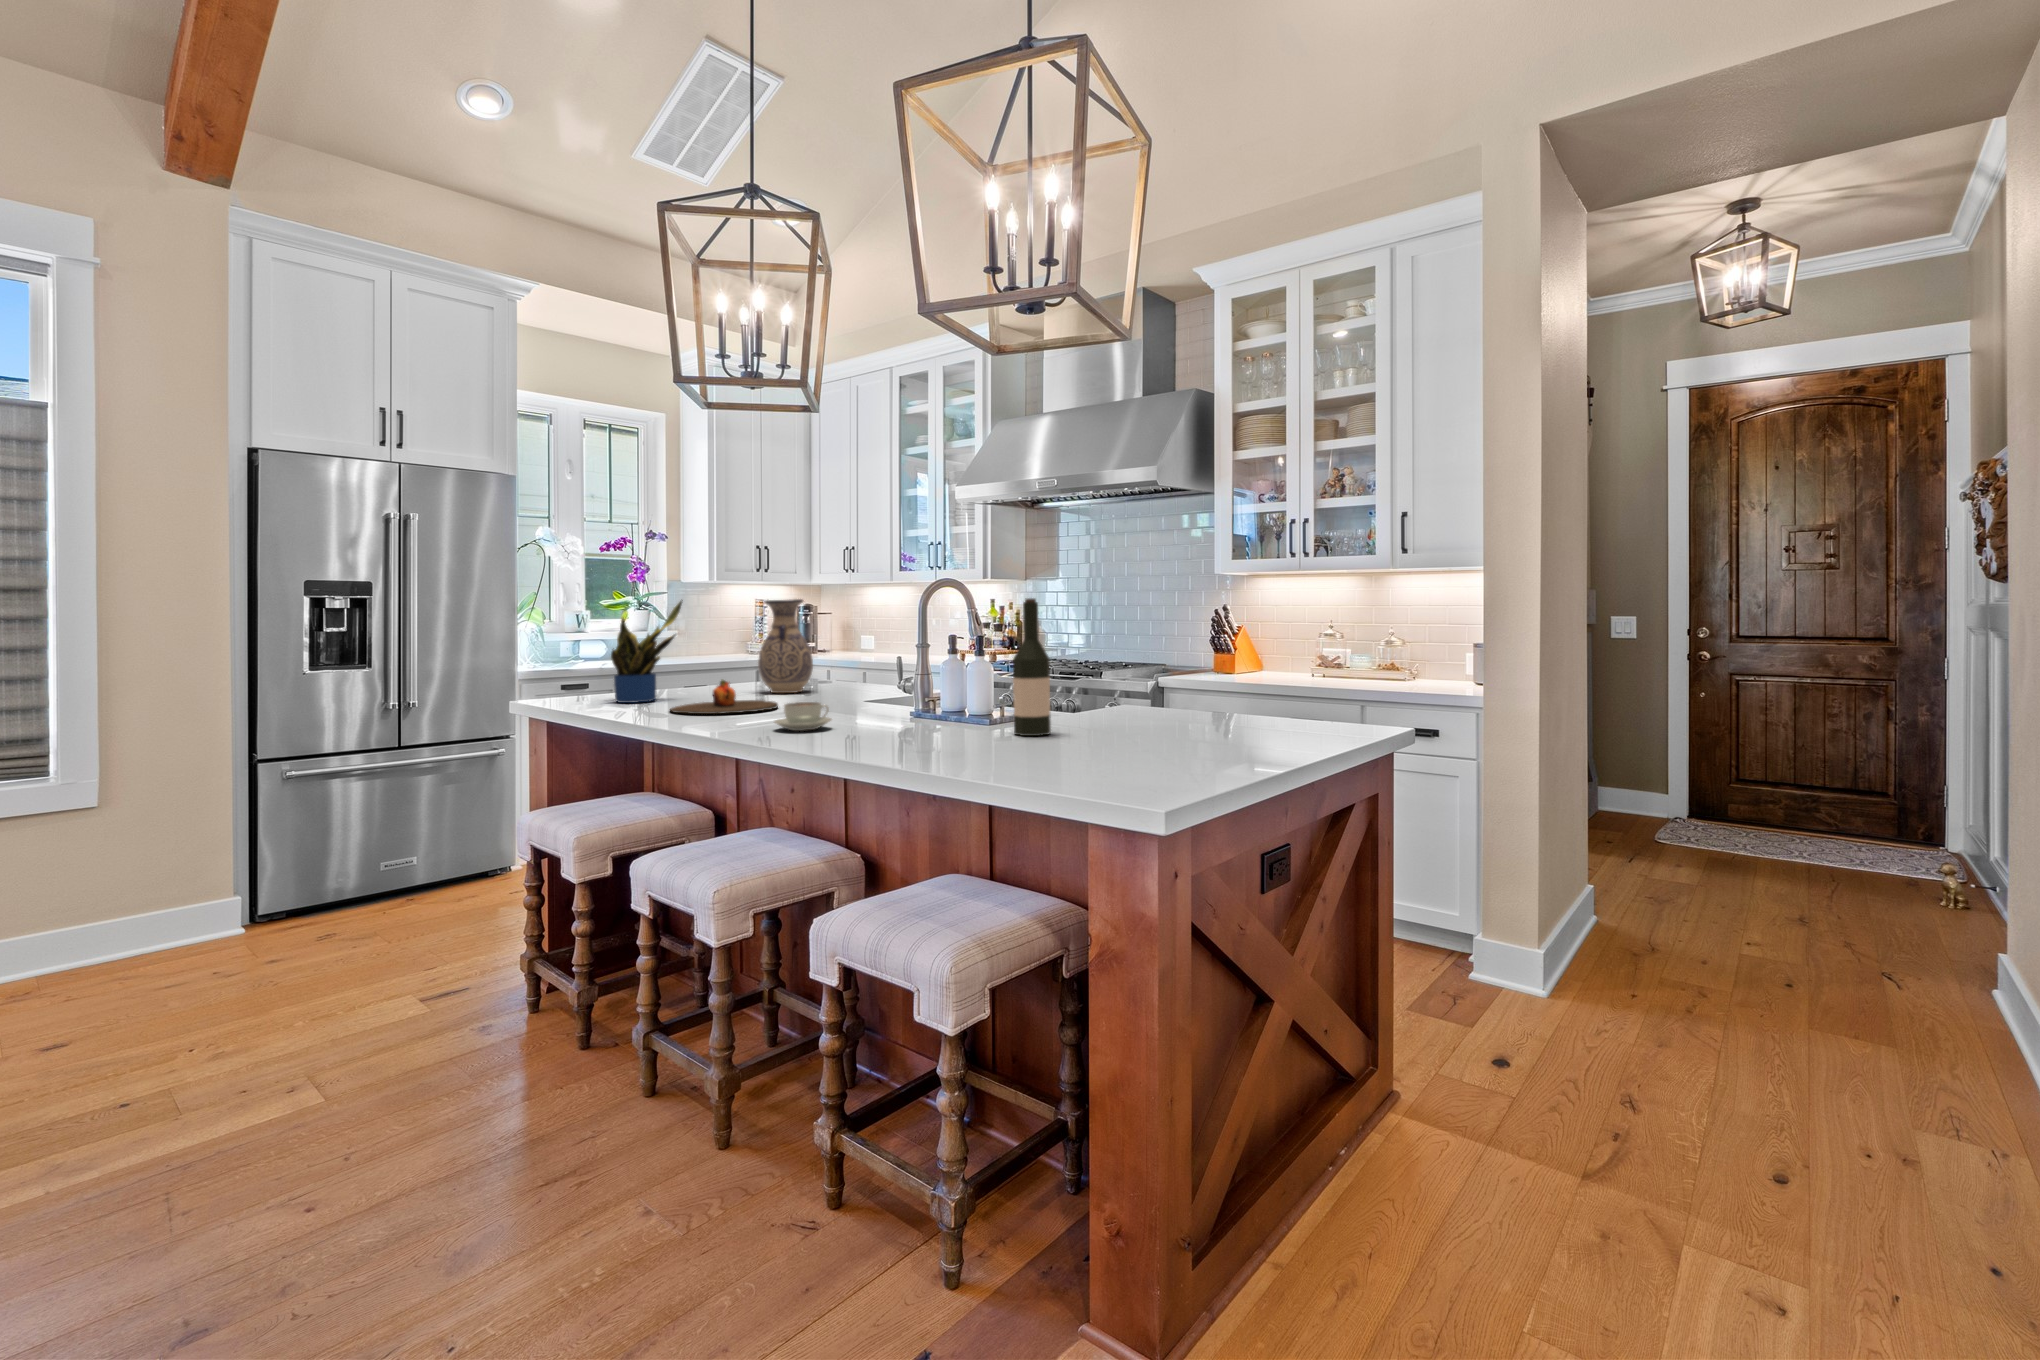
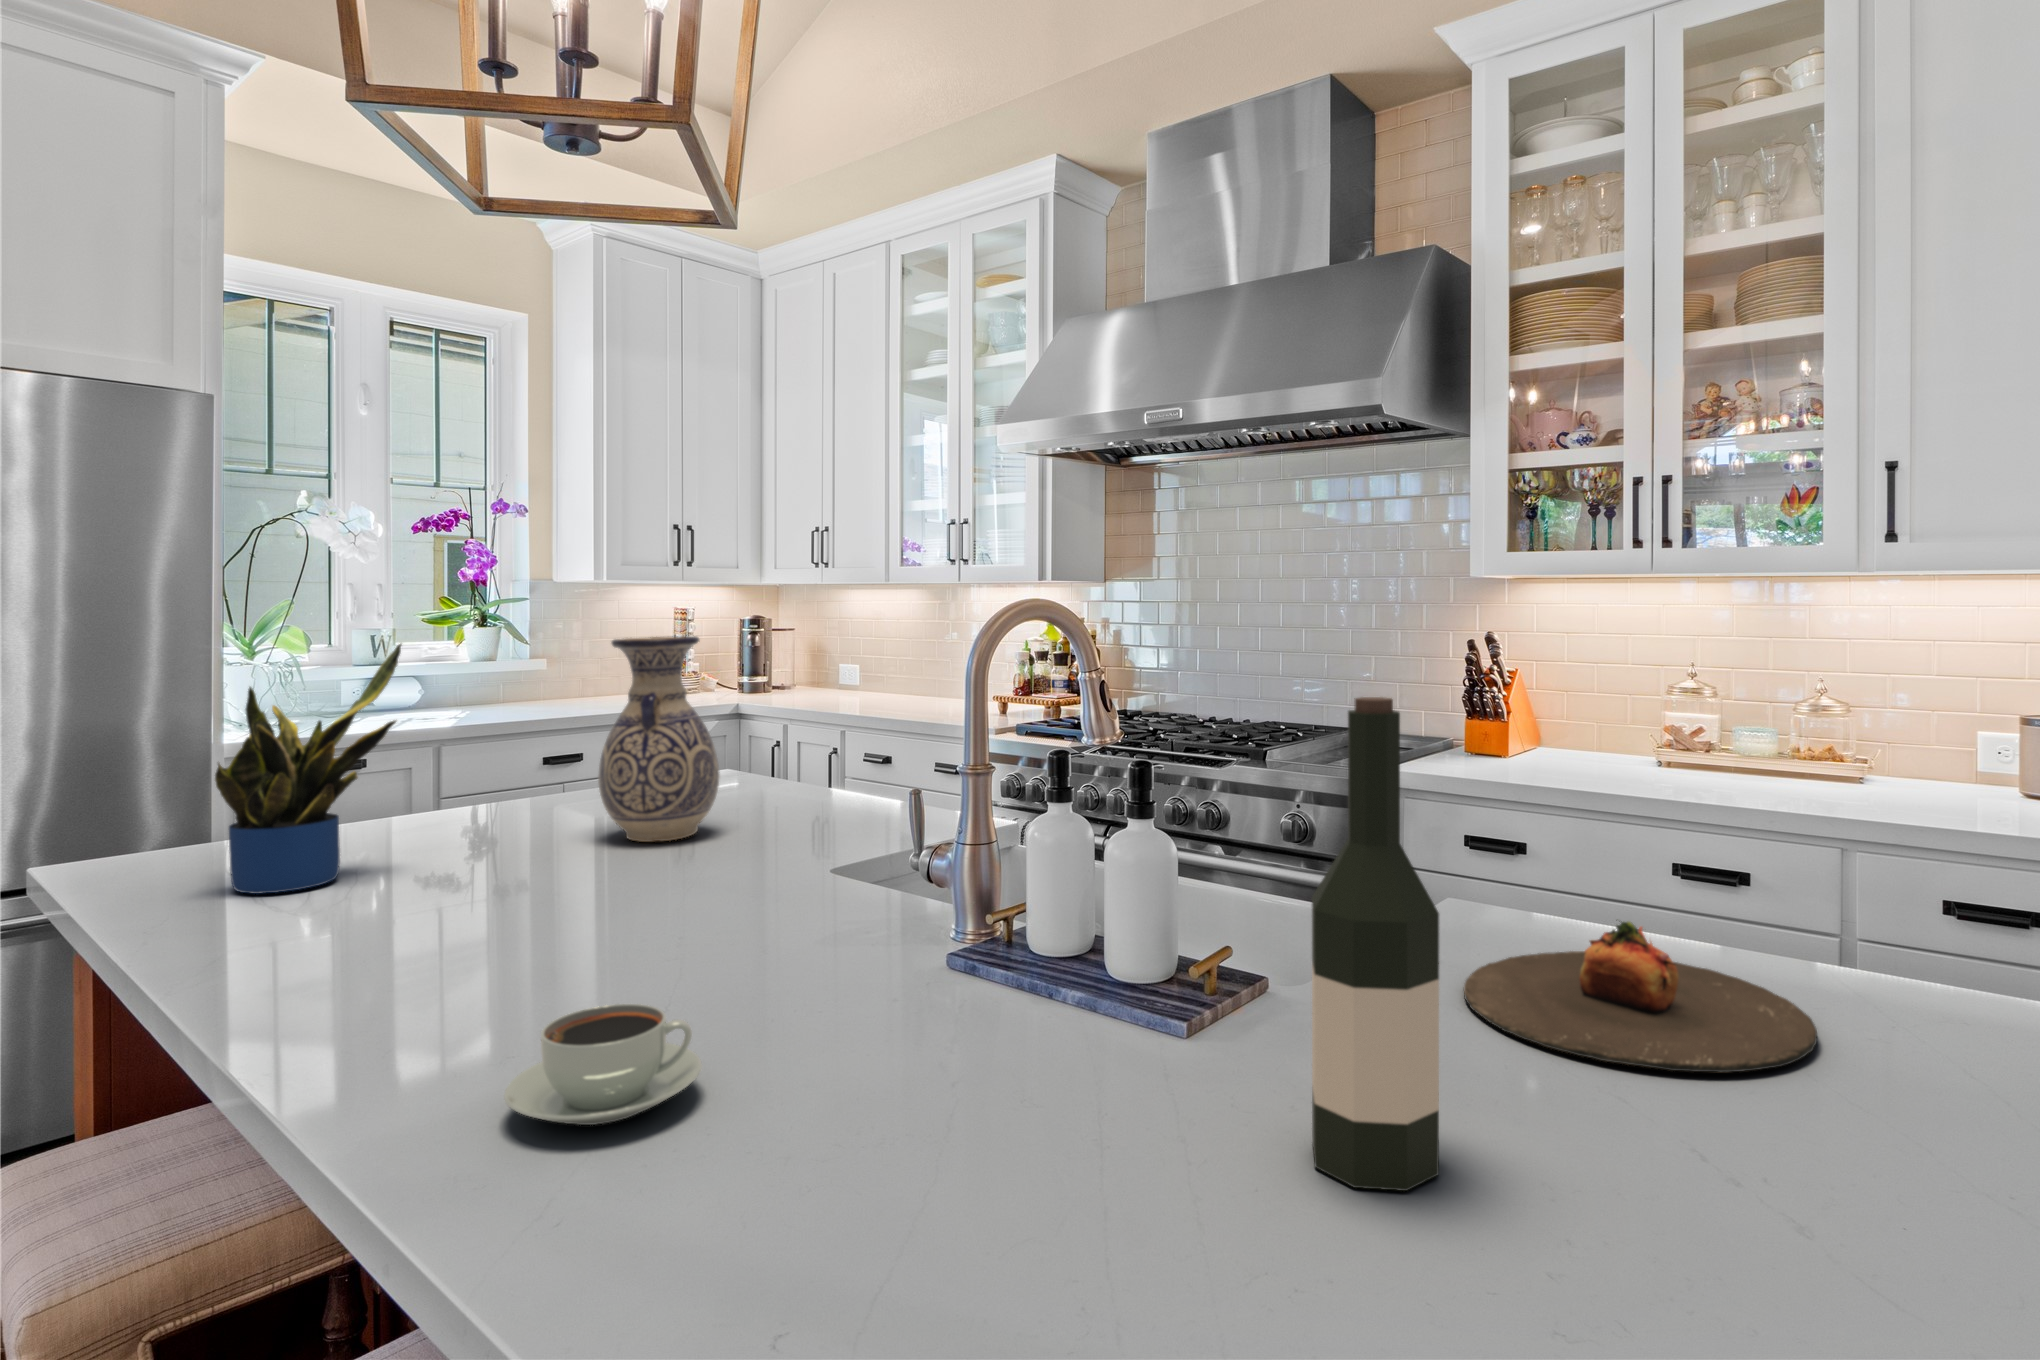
plate: present [670,680,778,714] -> present [1464,922,1817,1072]

